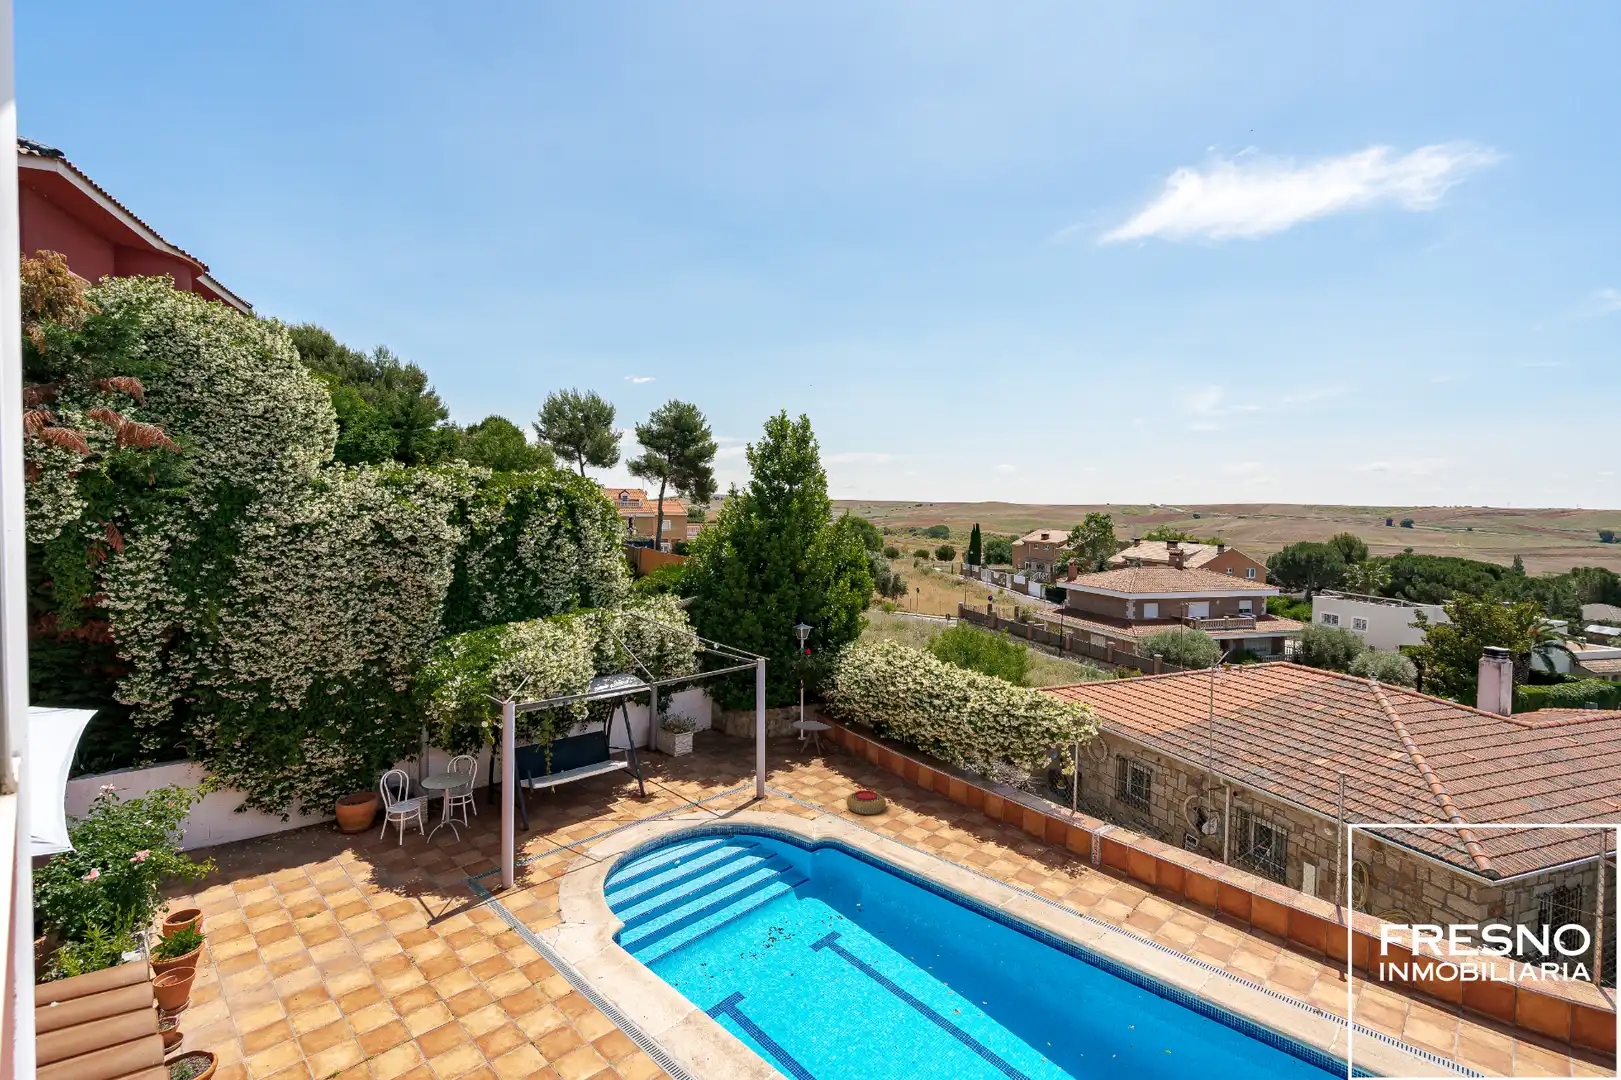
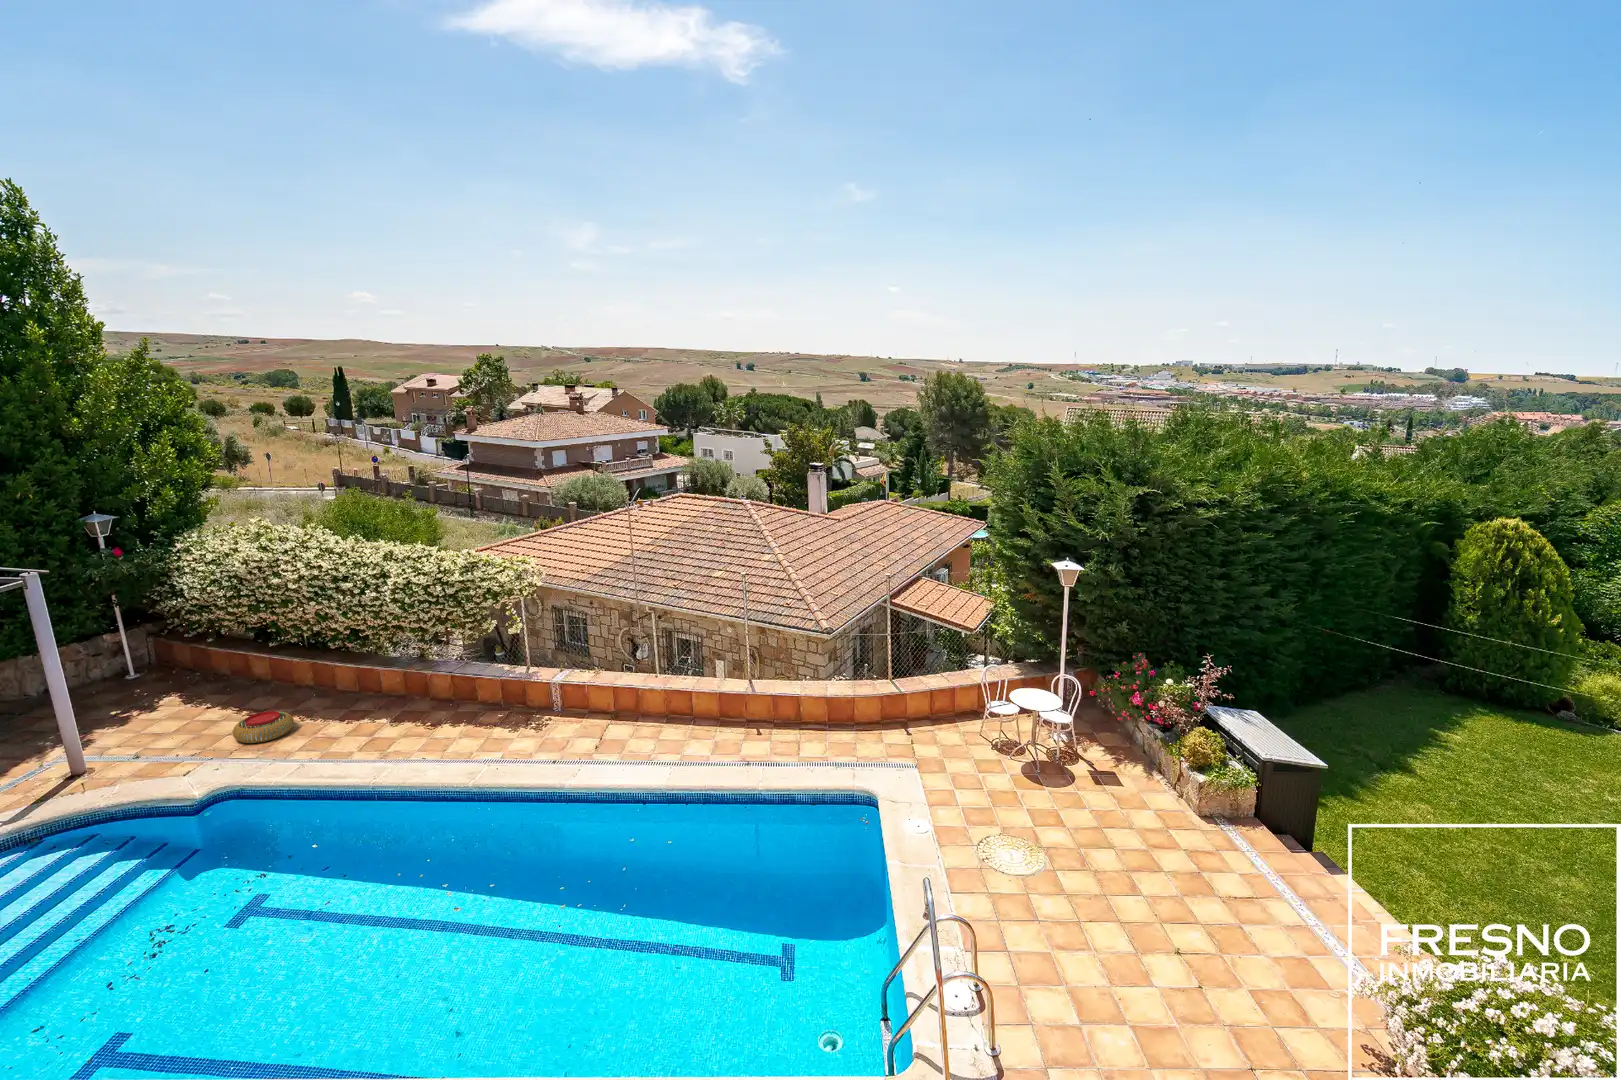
round table: present [793,720,832,755] -> none [109,641,183,693]

